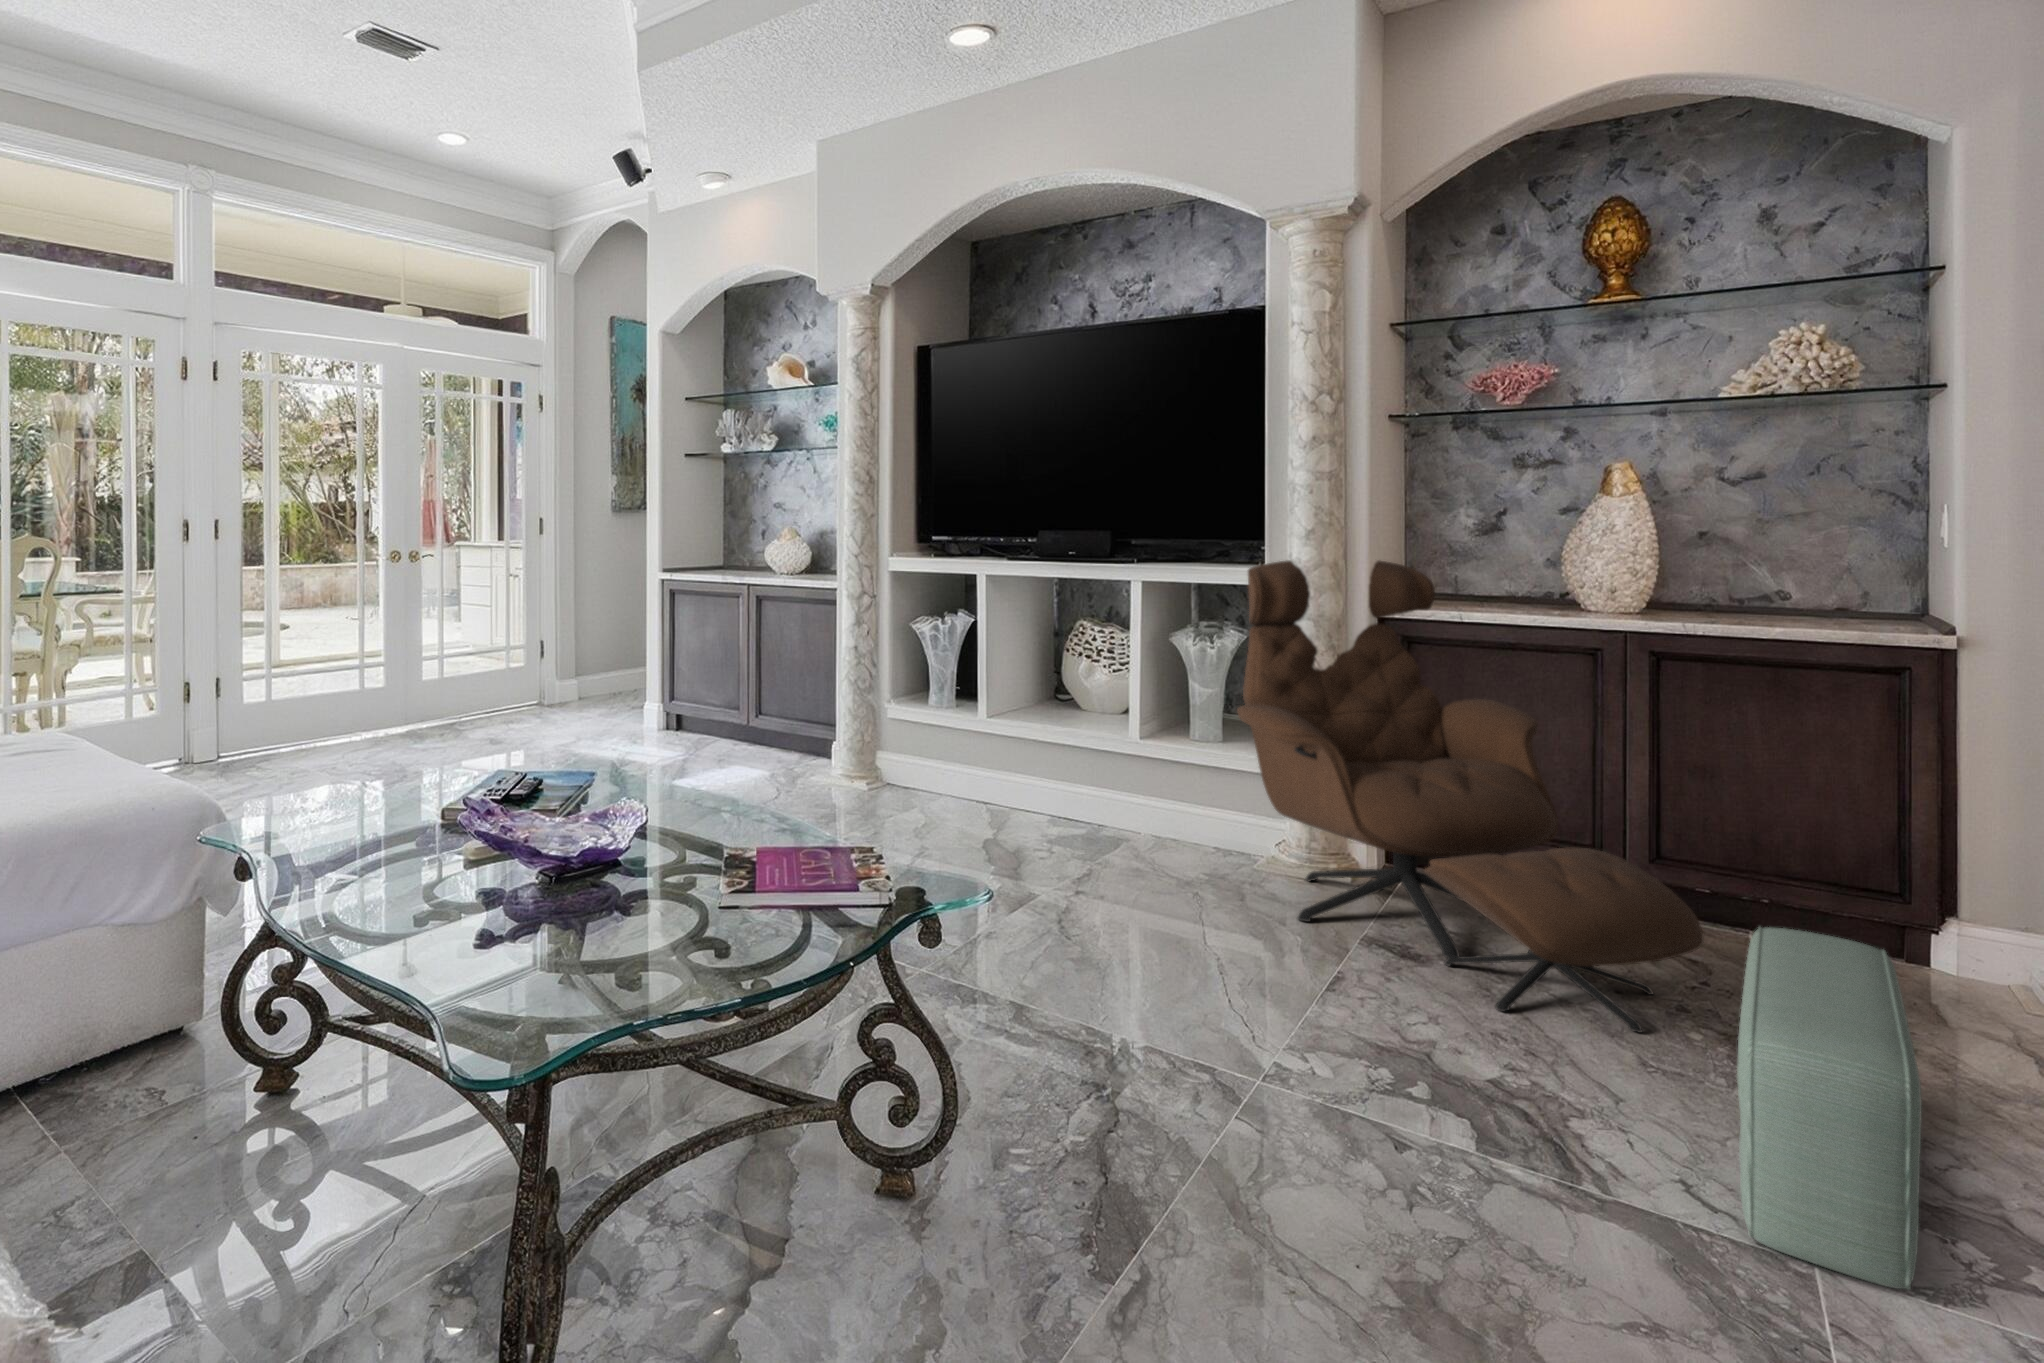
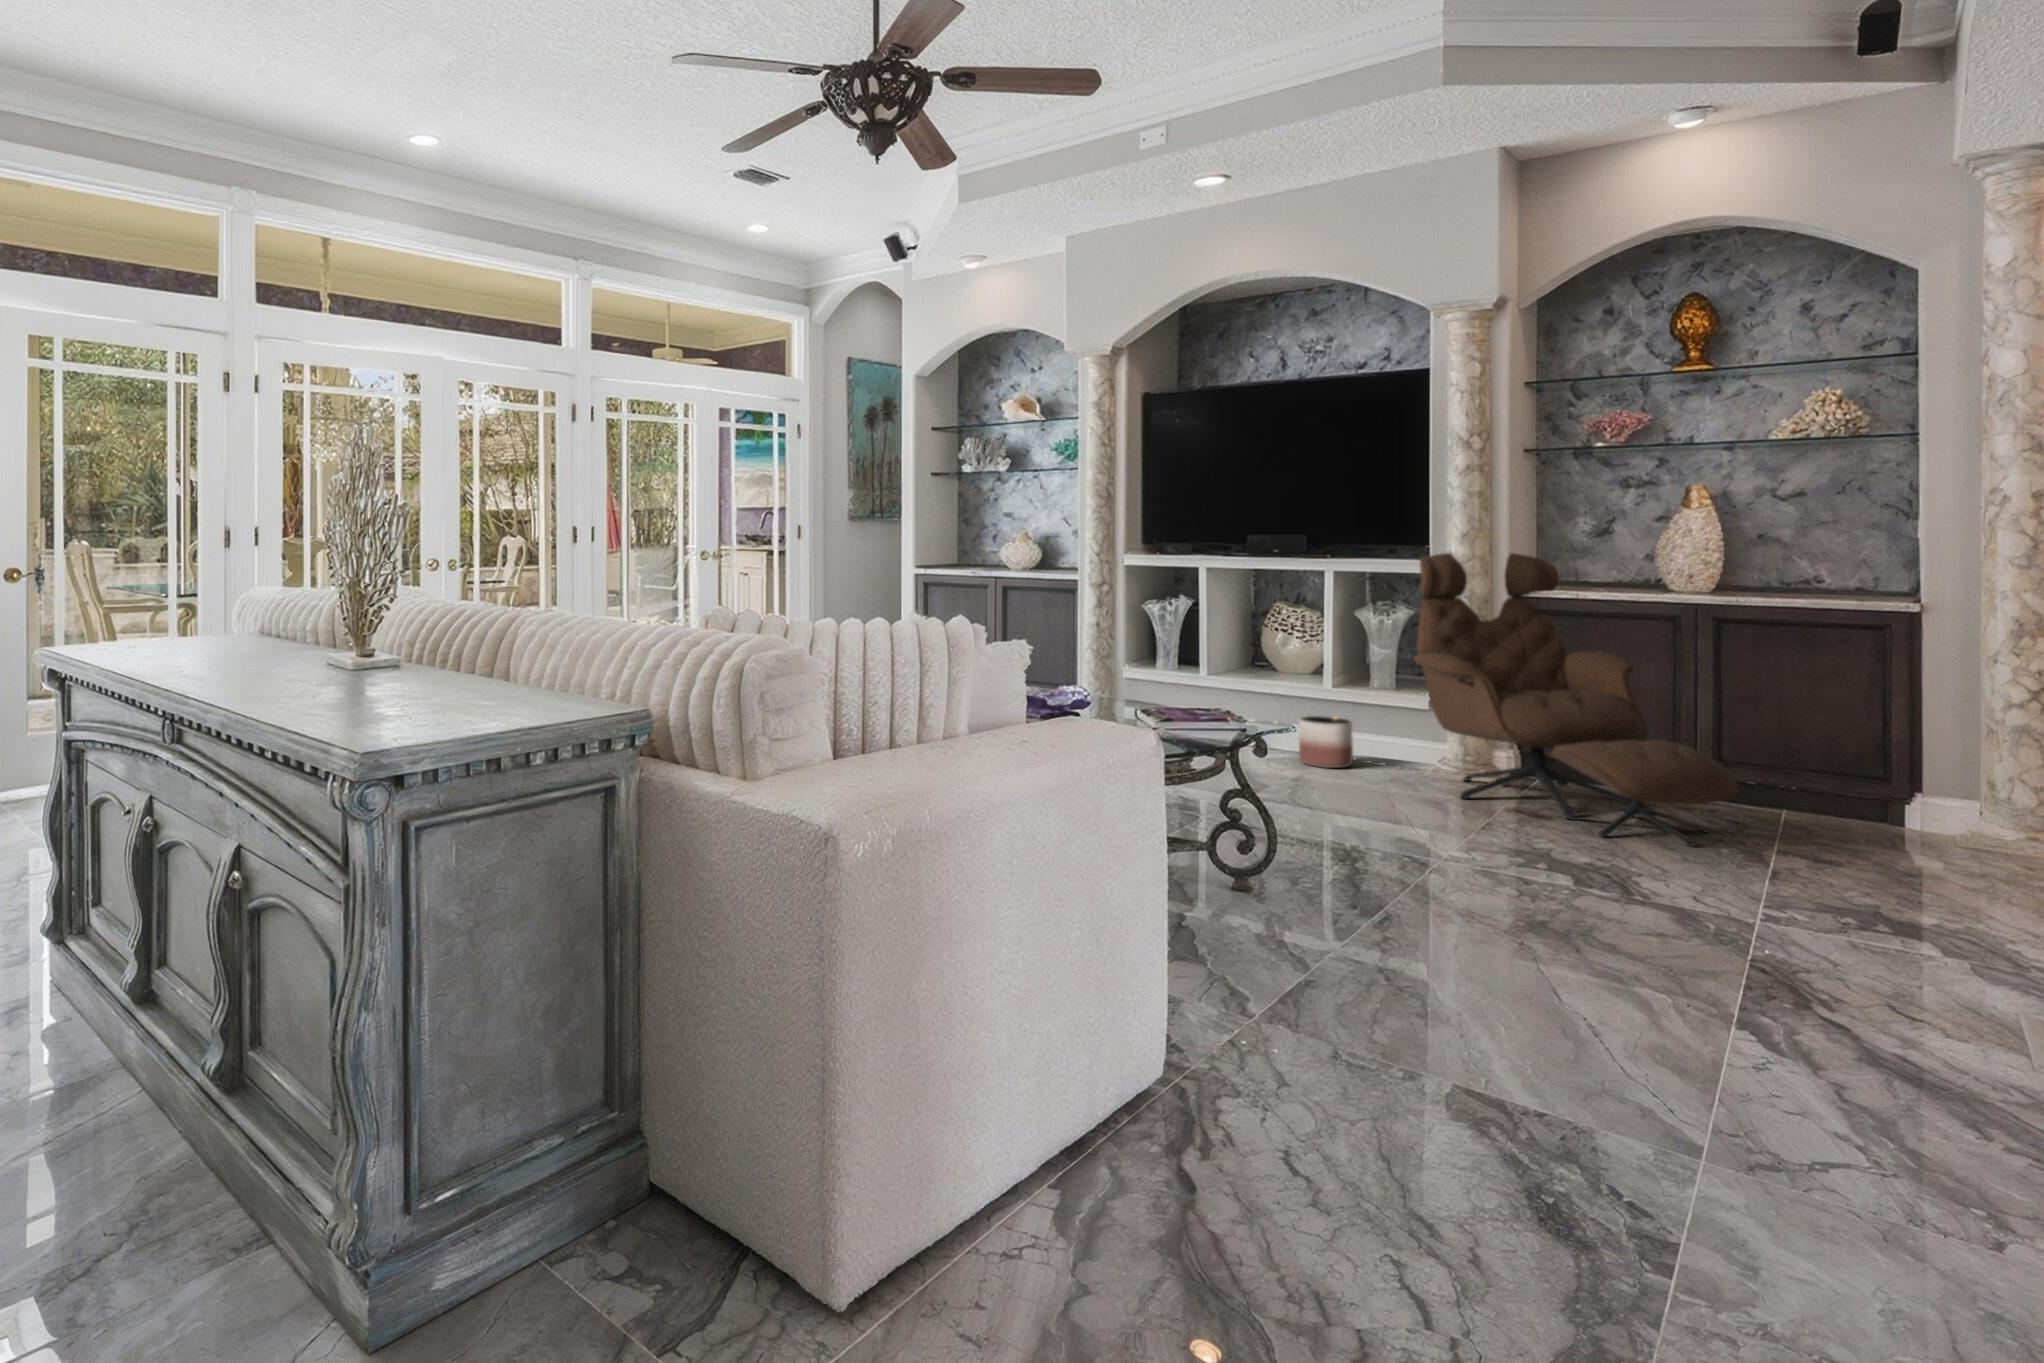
planter: none [1094,782,1163,858] -> present [1299,716,1353,768]
pouf: present [1737,927,1922,1290] -> none [1731,767,1842,925]

